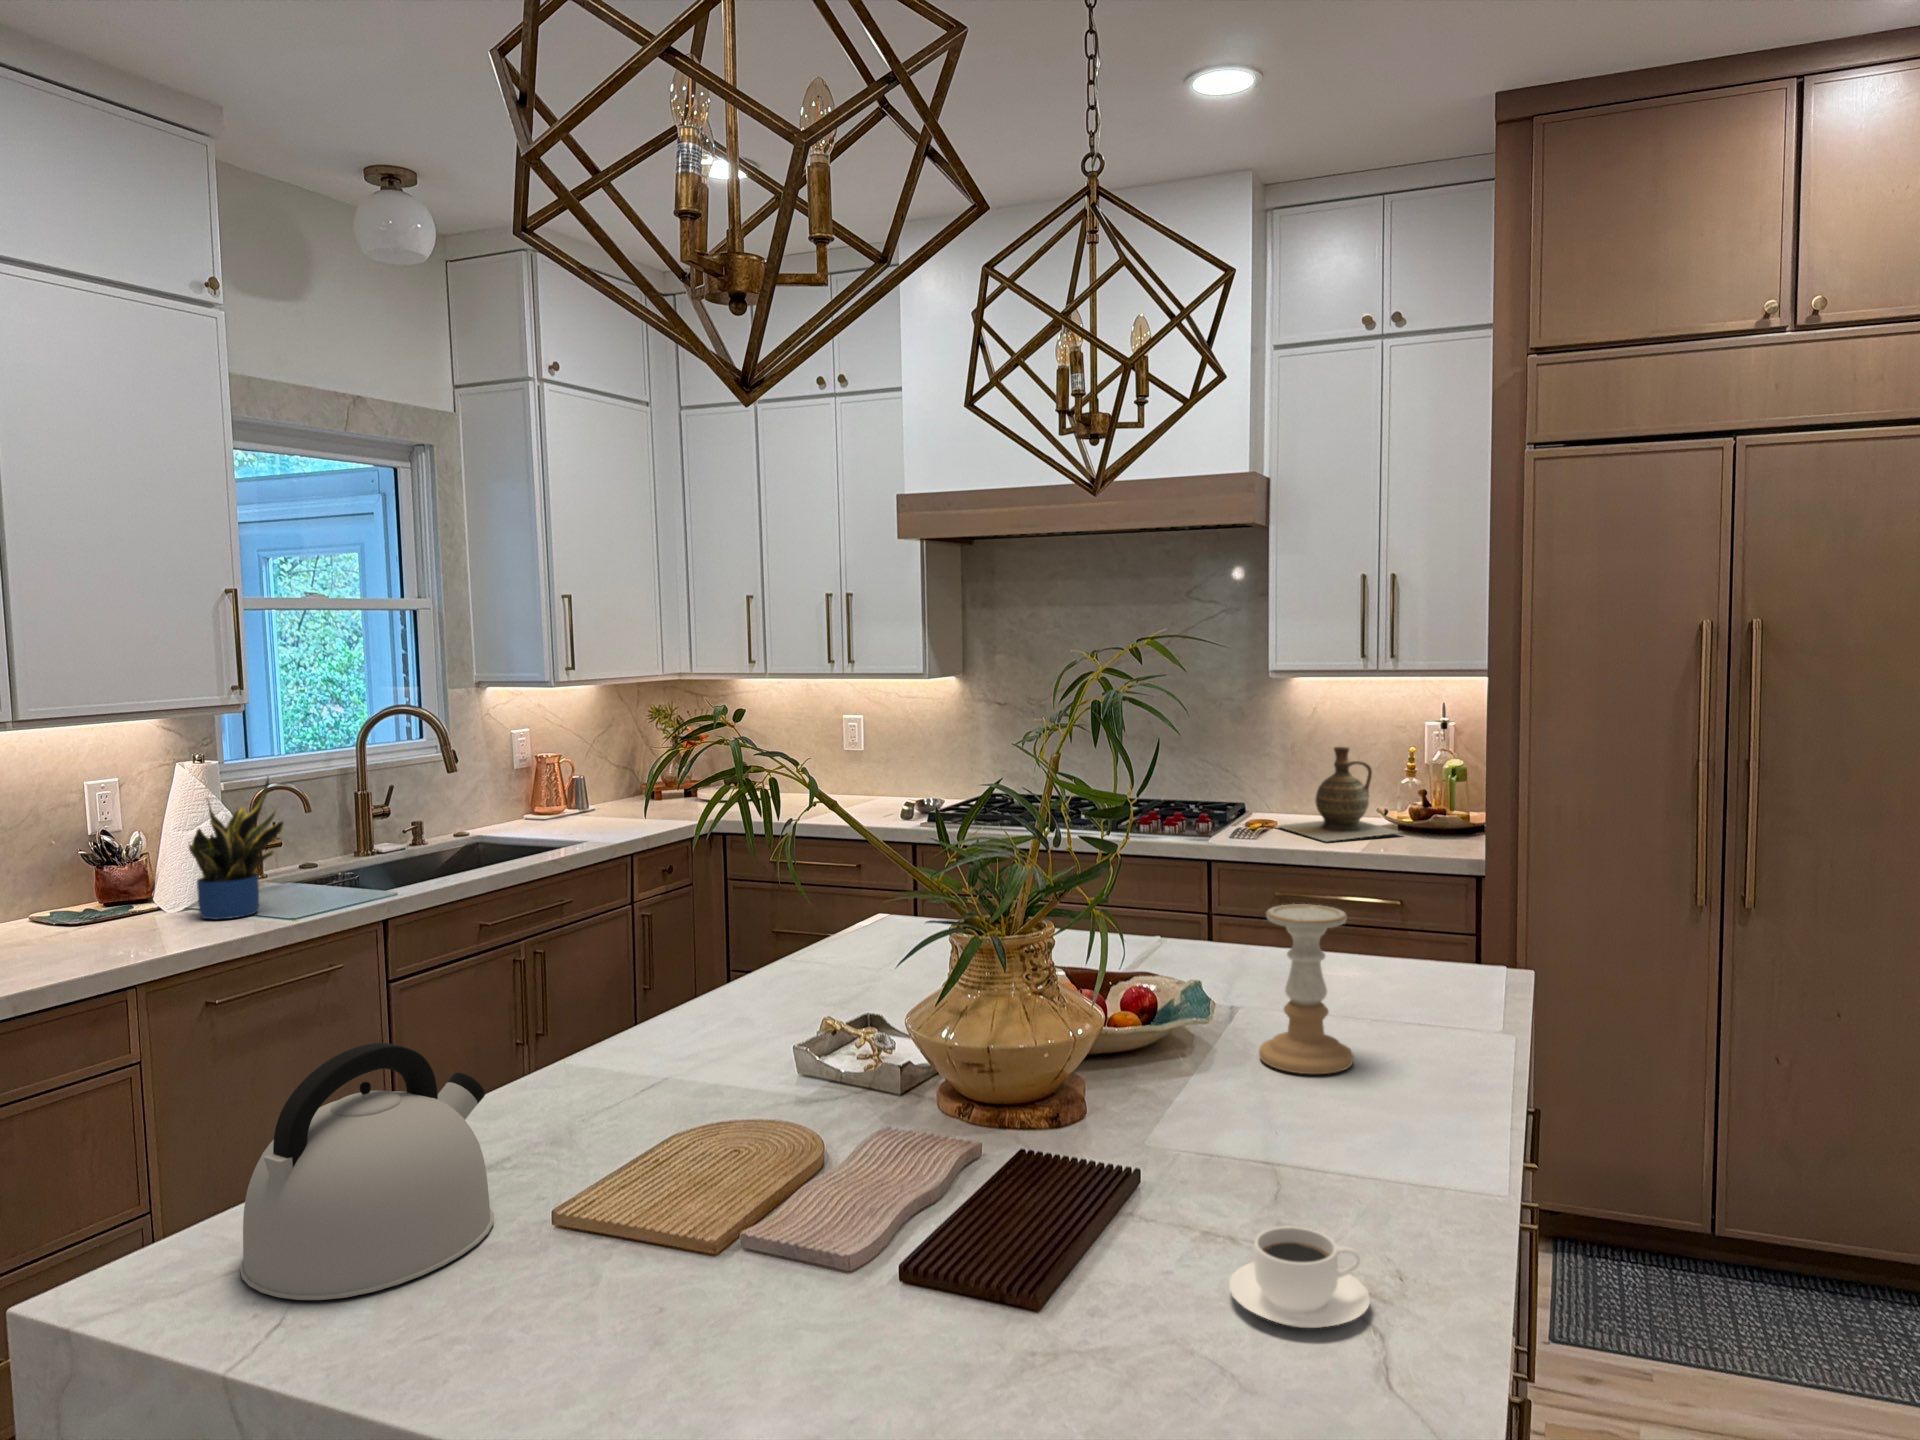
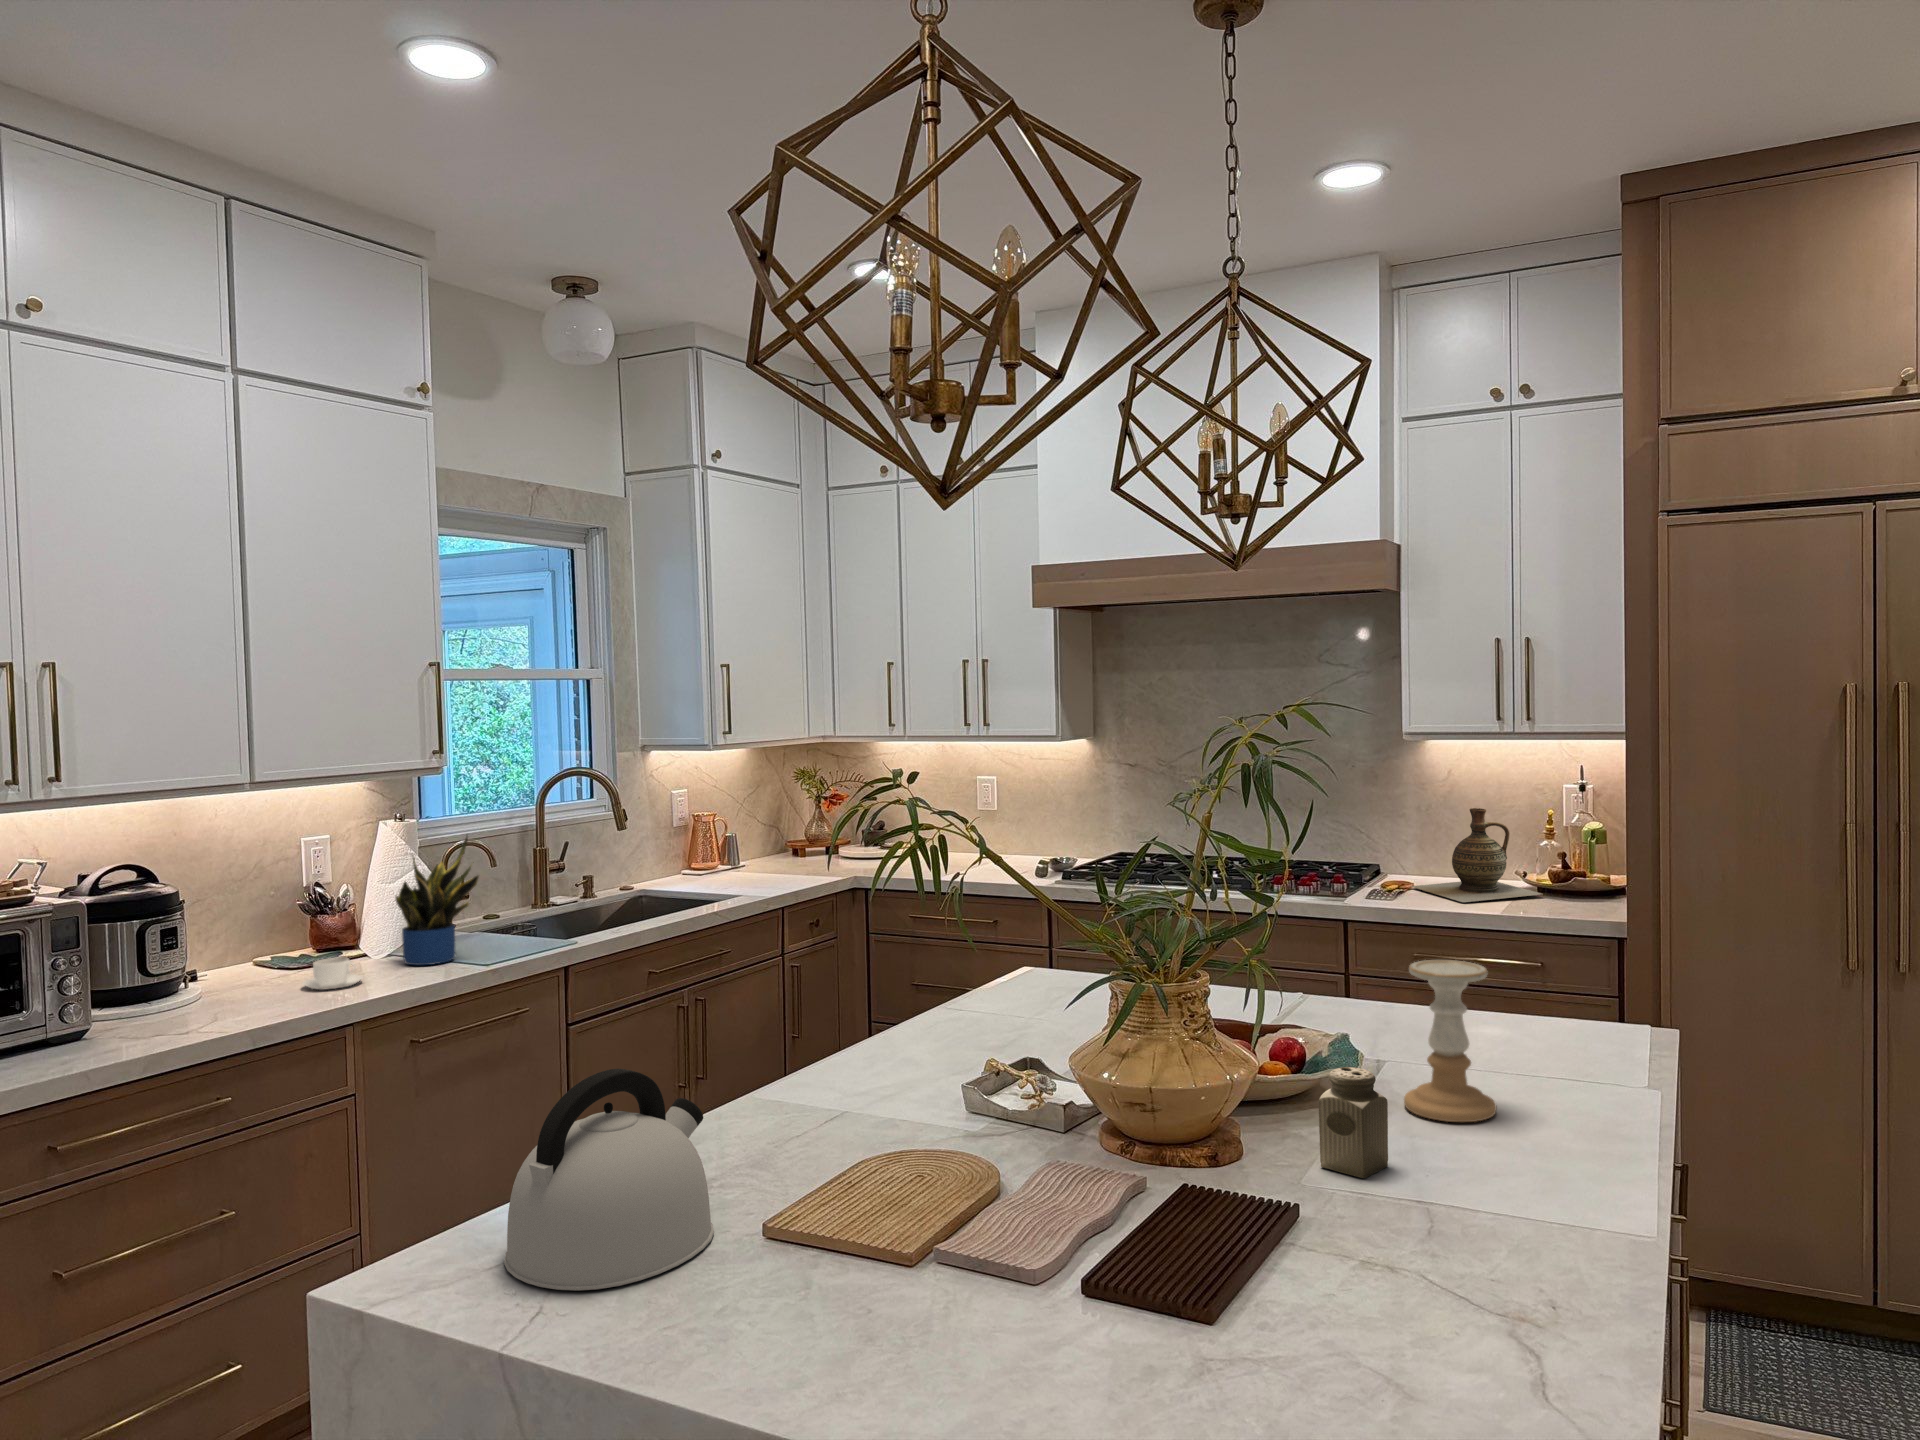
salt shaker: none [1168,1021,1241,1139] -> present [1319,1067,1388,1178]
coffee cup: present [1229,1226,1370,1328] -> present [302,958,363,990]

